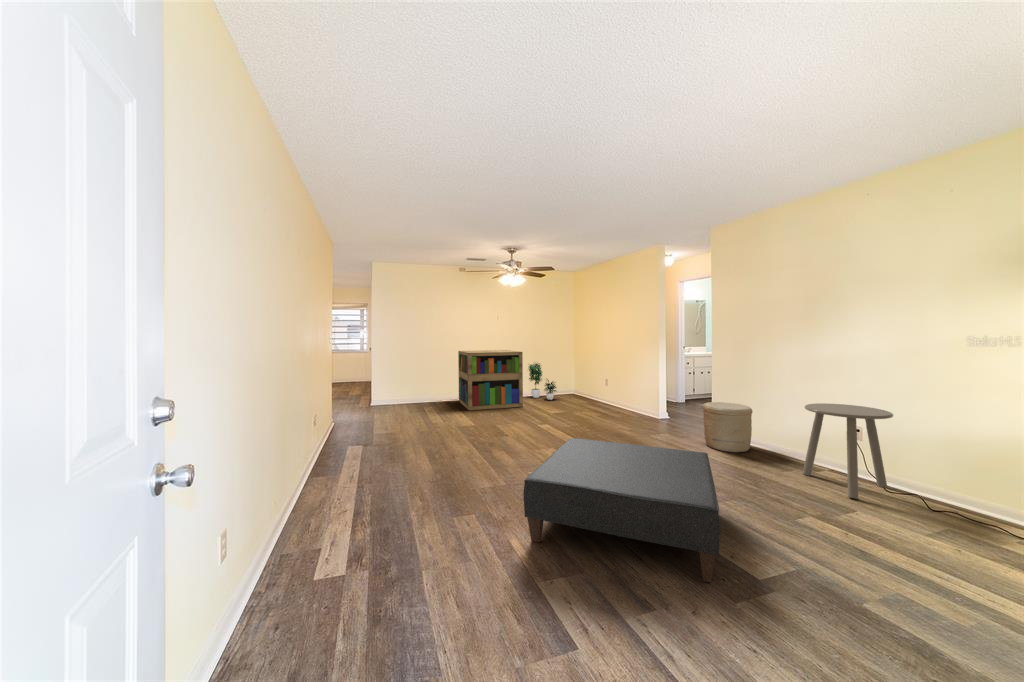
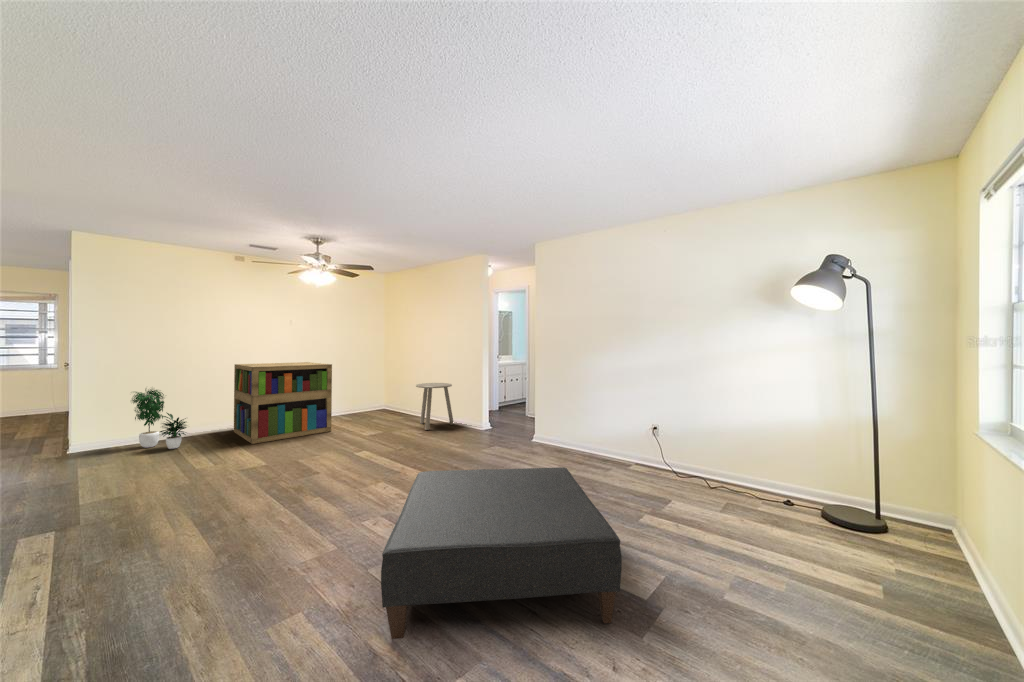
potted plant: present [529,363,556,400] -> present [132,389,187,449]
woven basket: present [702,402,752,453] -> none [534,410,575,457]
side table: present [803,403,893,499] -> present [416,383,454,430]

